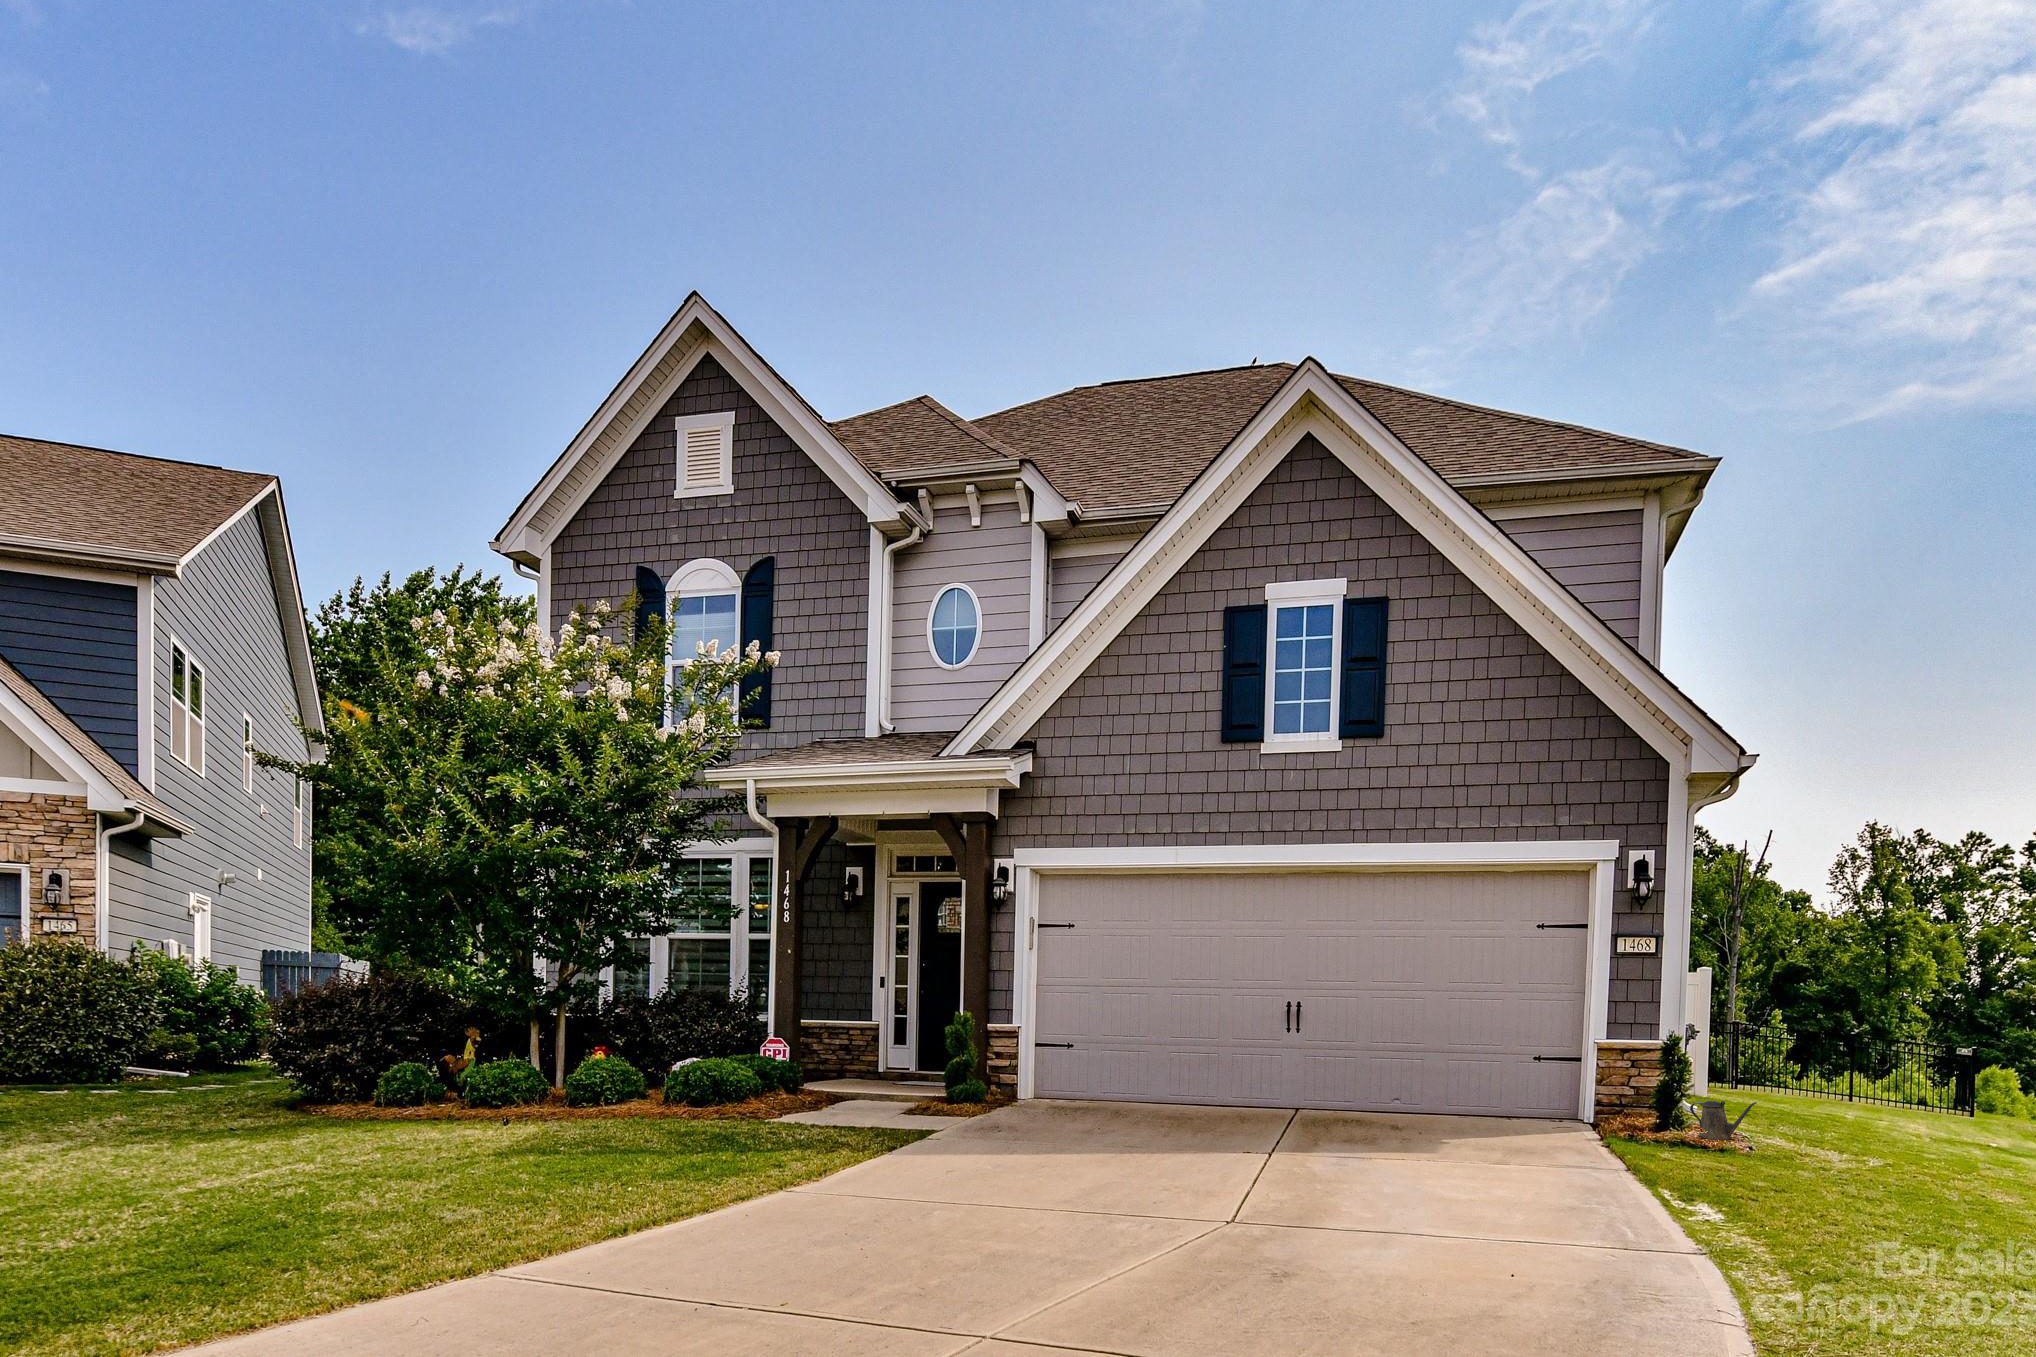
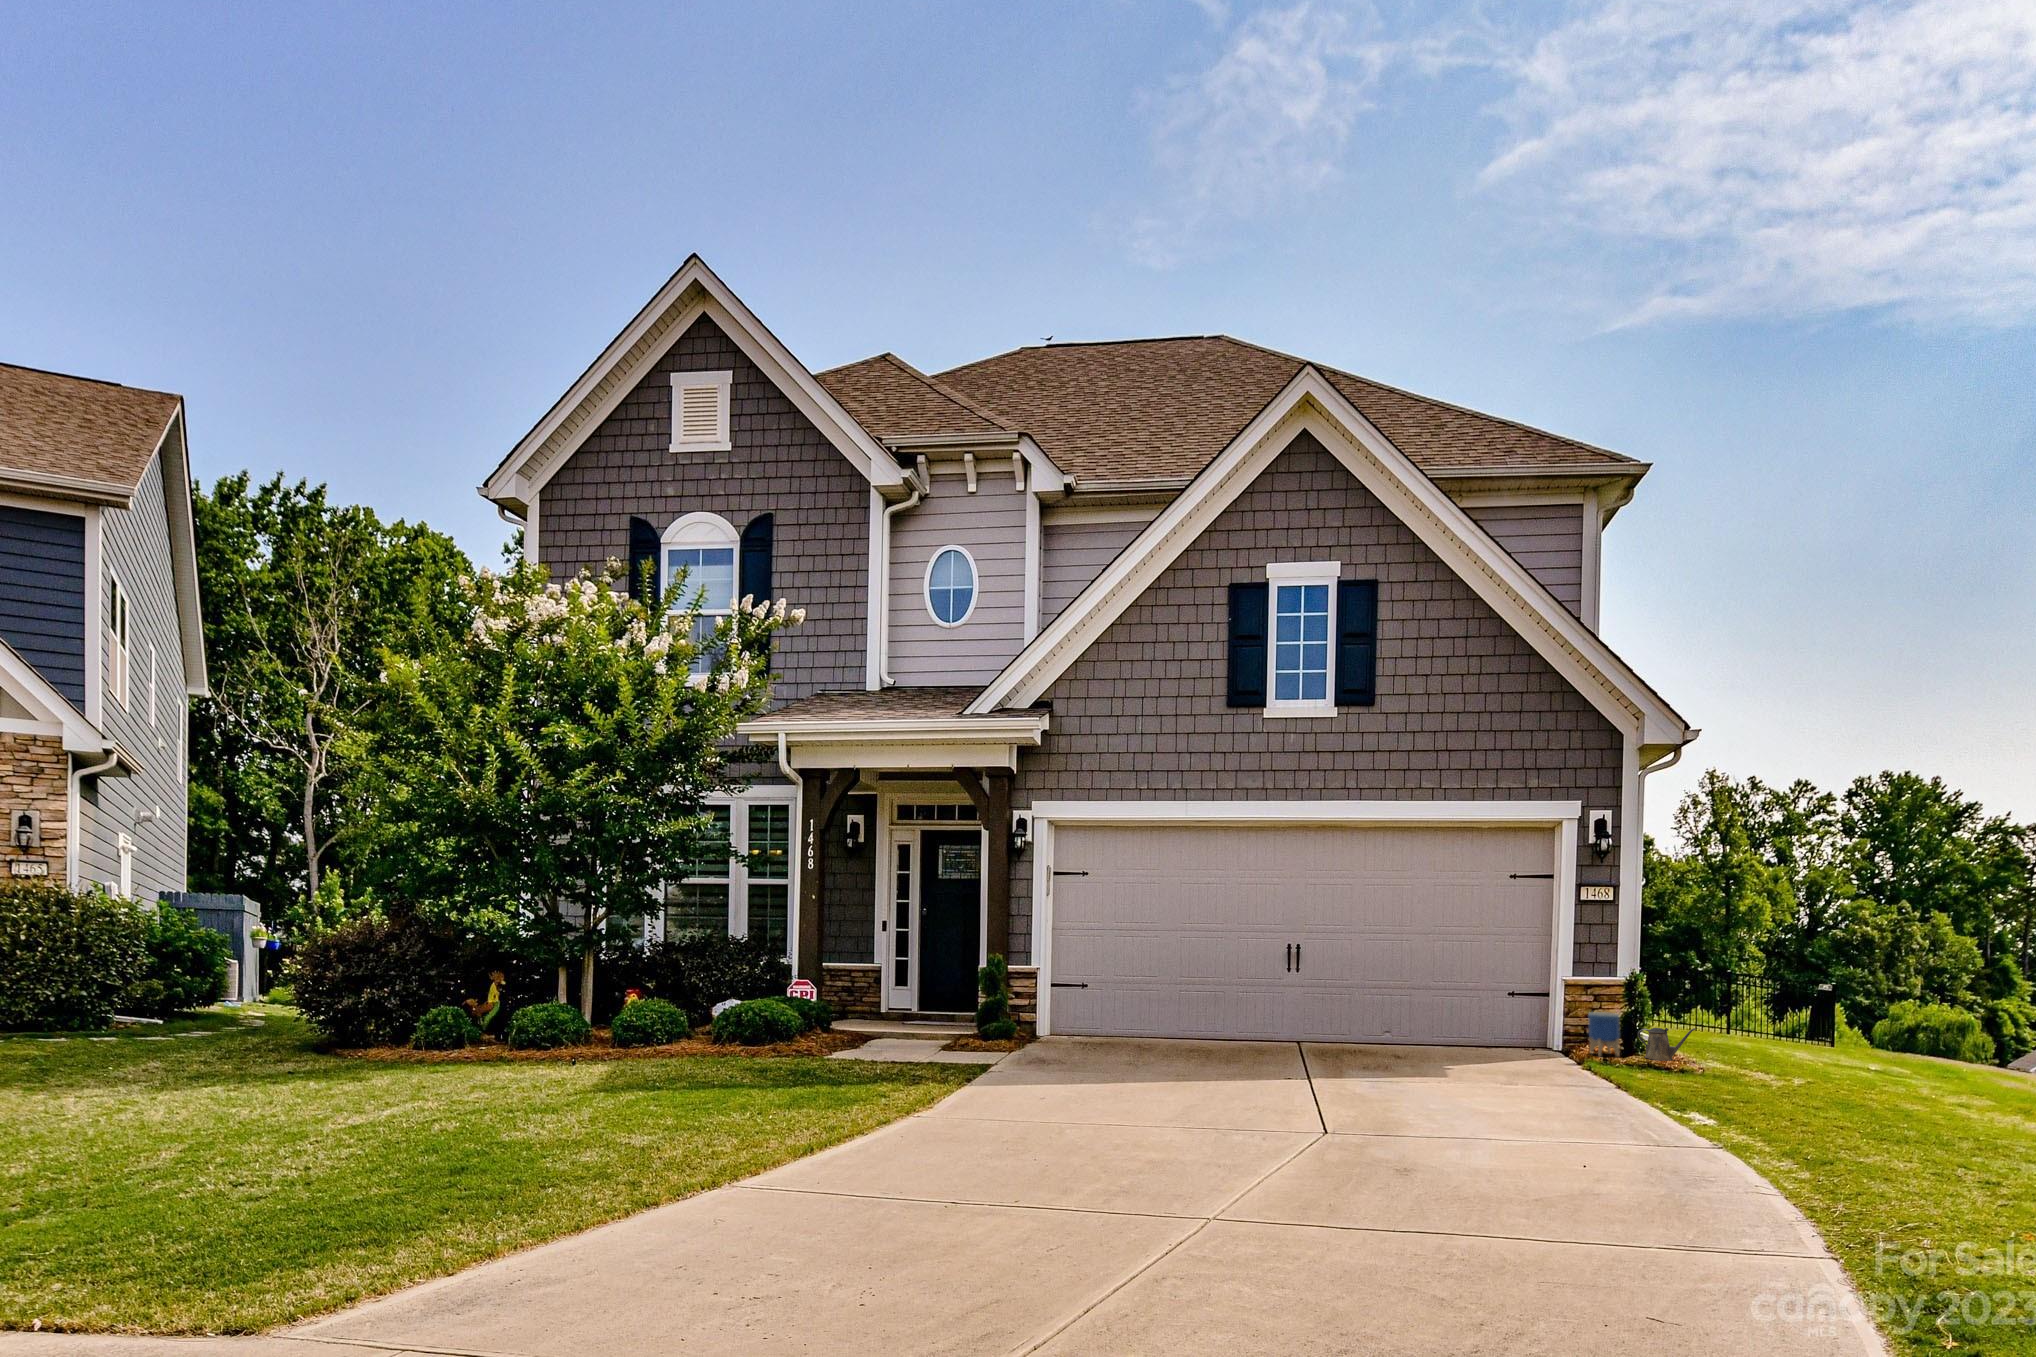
planter: none [1631,1082,1669,1134] -> present [1589,1012,1620,1056]

